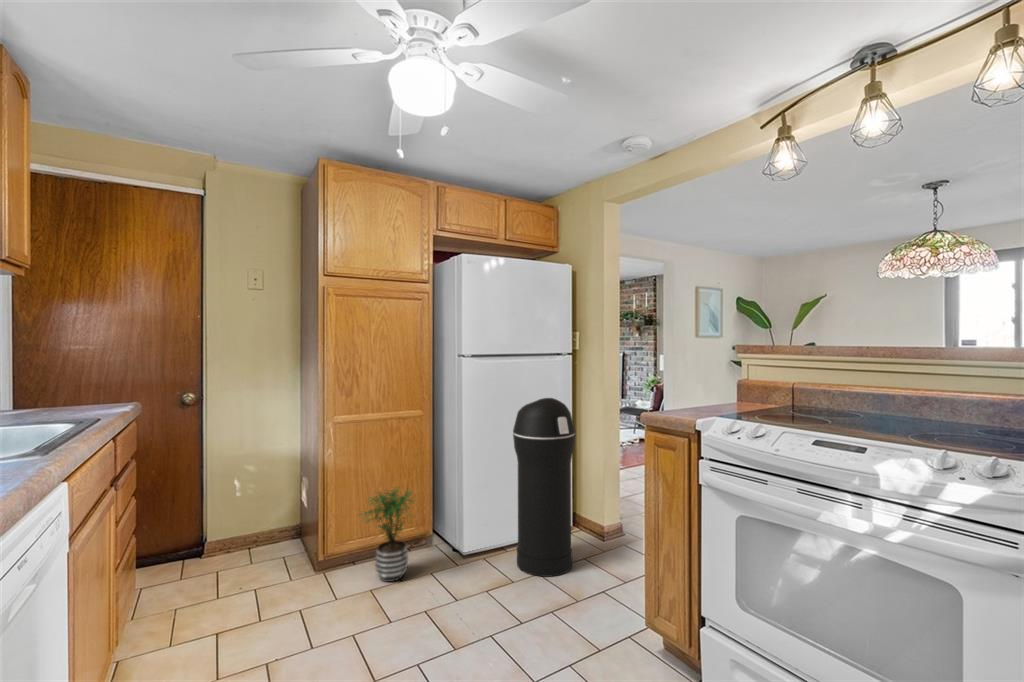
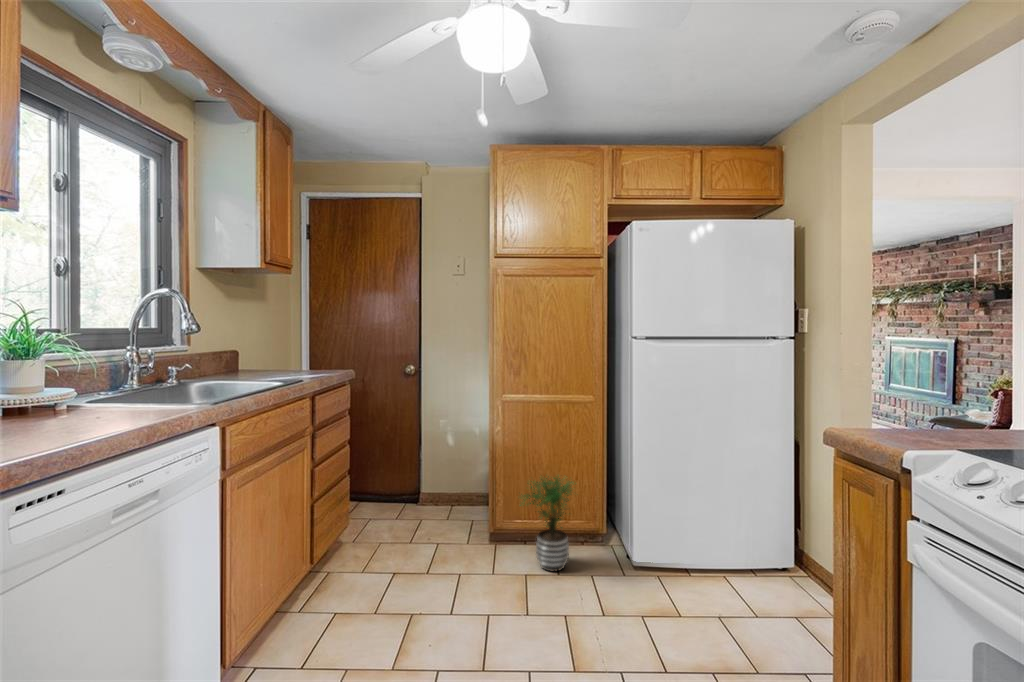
trash can: present [513,398,575,577] -> none [690,393,776,619]

